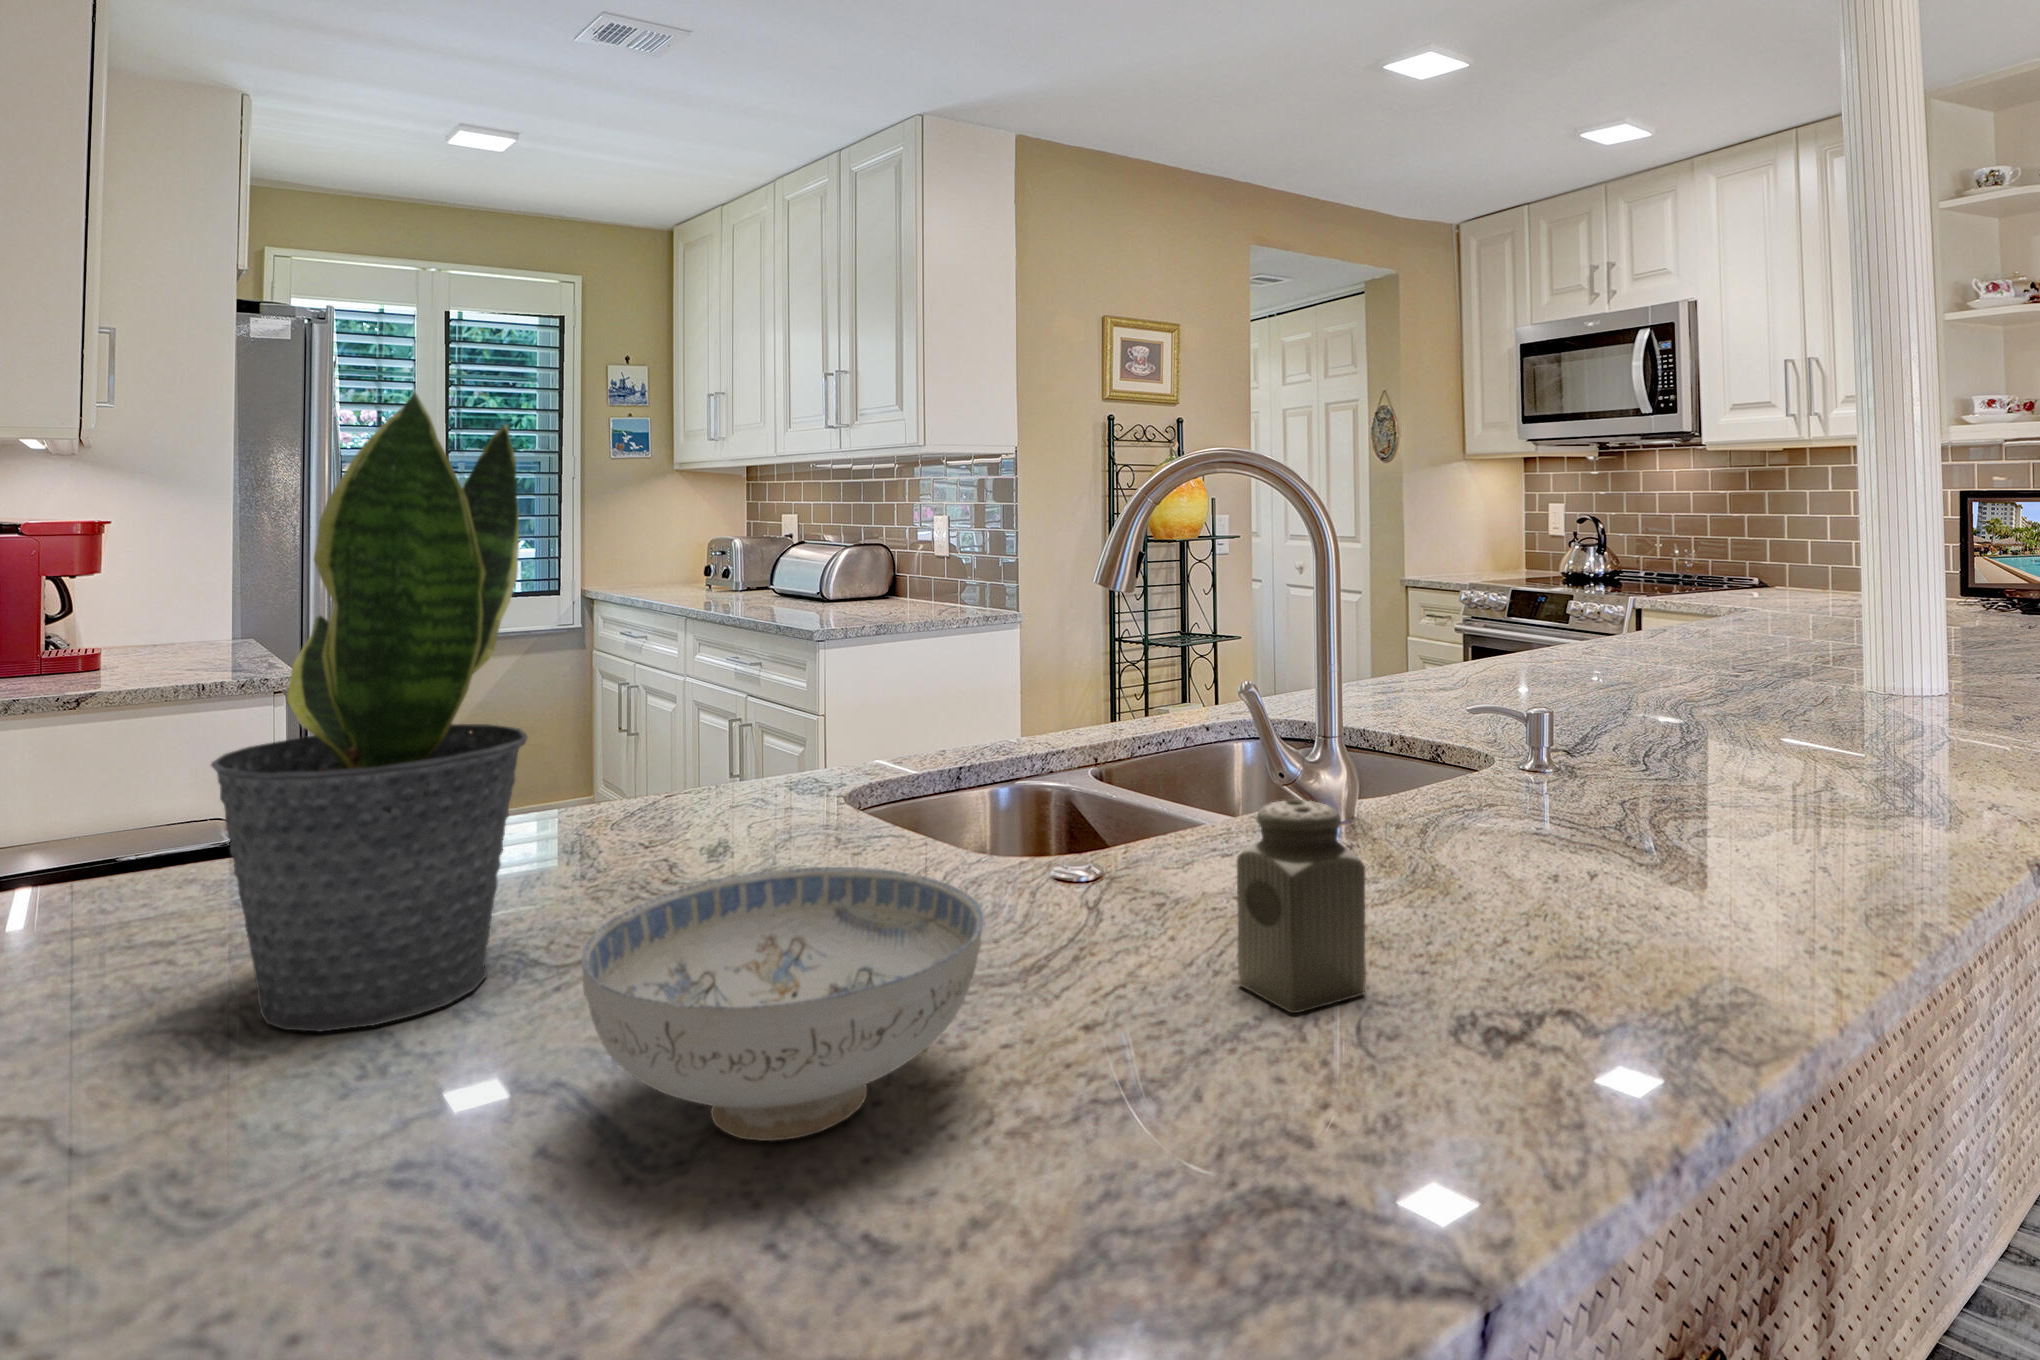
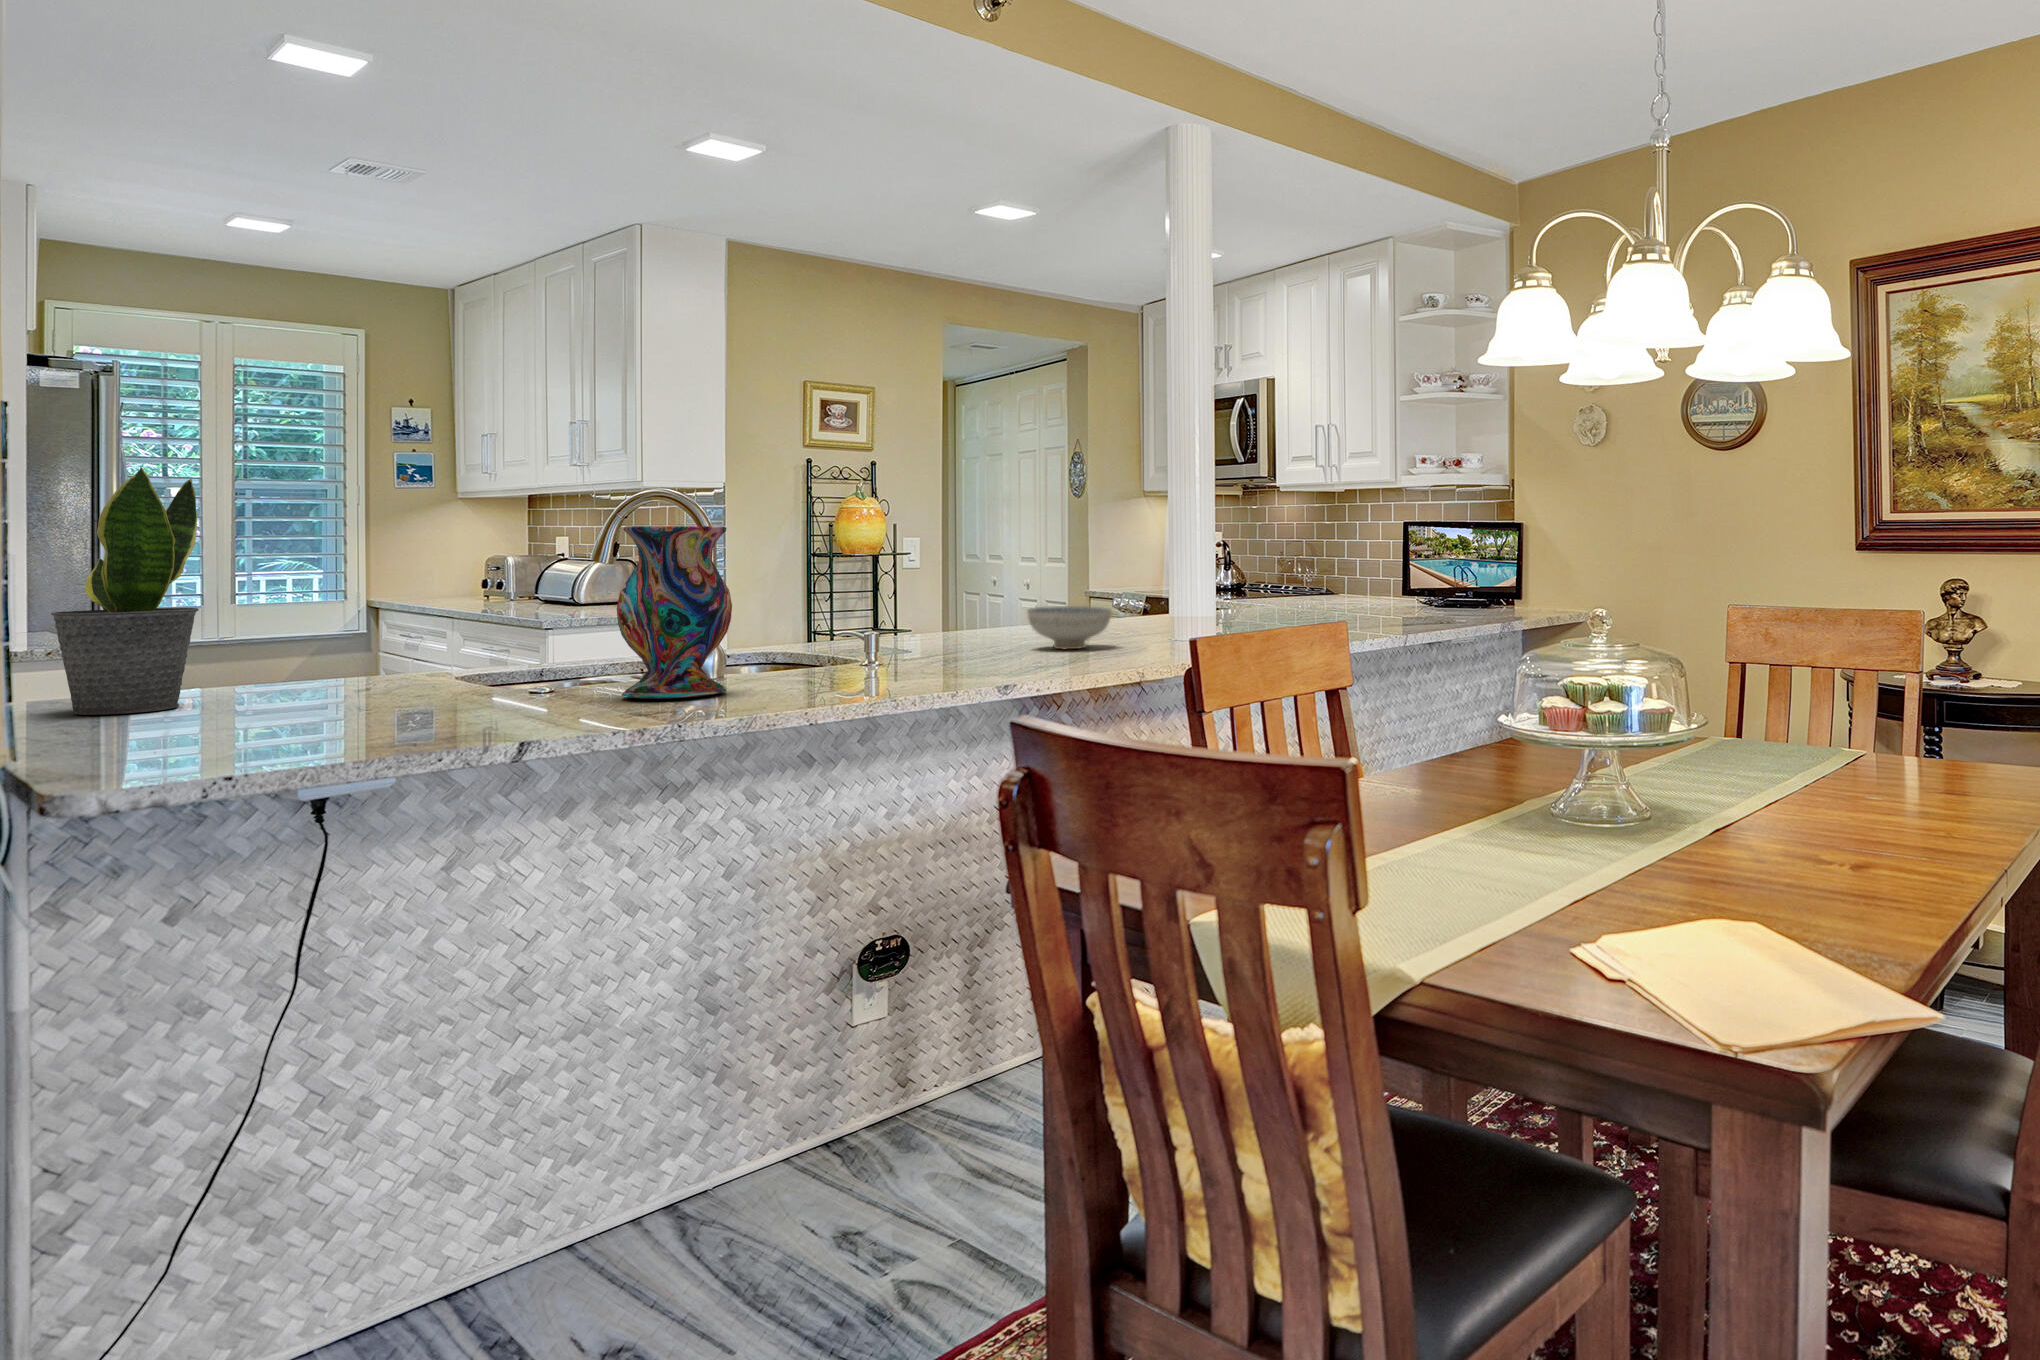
vase: none [1467,528,1743,998] -> present [617,526,732,699]
salt shaker: present [1237,800,1366,1013] -> none [506,631,555,705]
ceramic bowl: present [581,867,983,1141] -> present [1027,606,1112,649]

